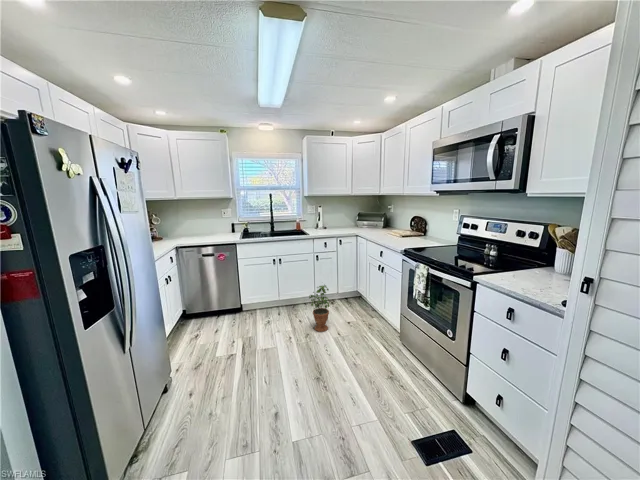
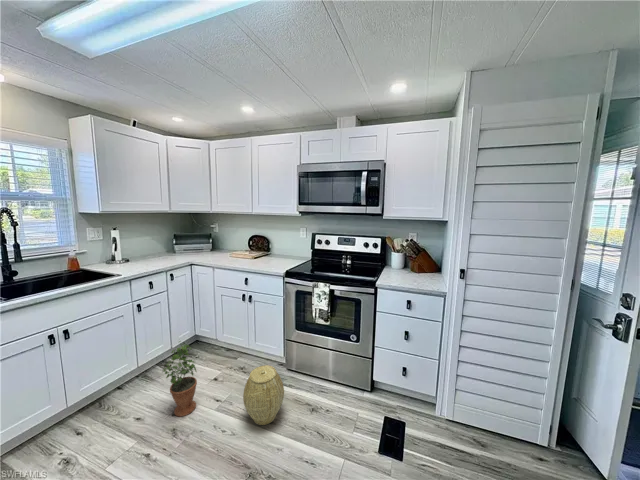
woven basket: none [339,319,372,364] -> present [243,365,284,425]

